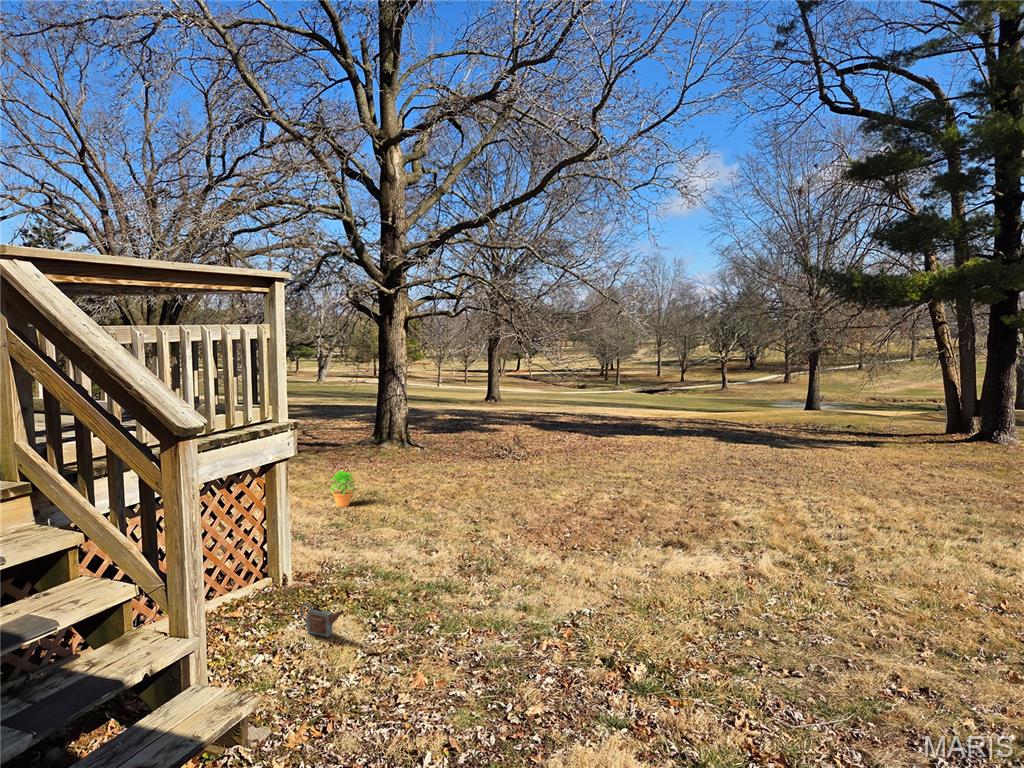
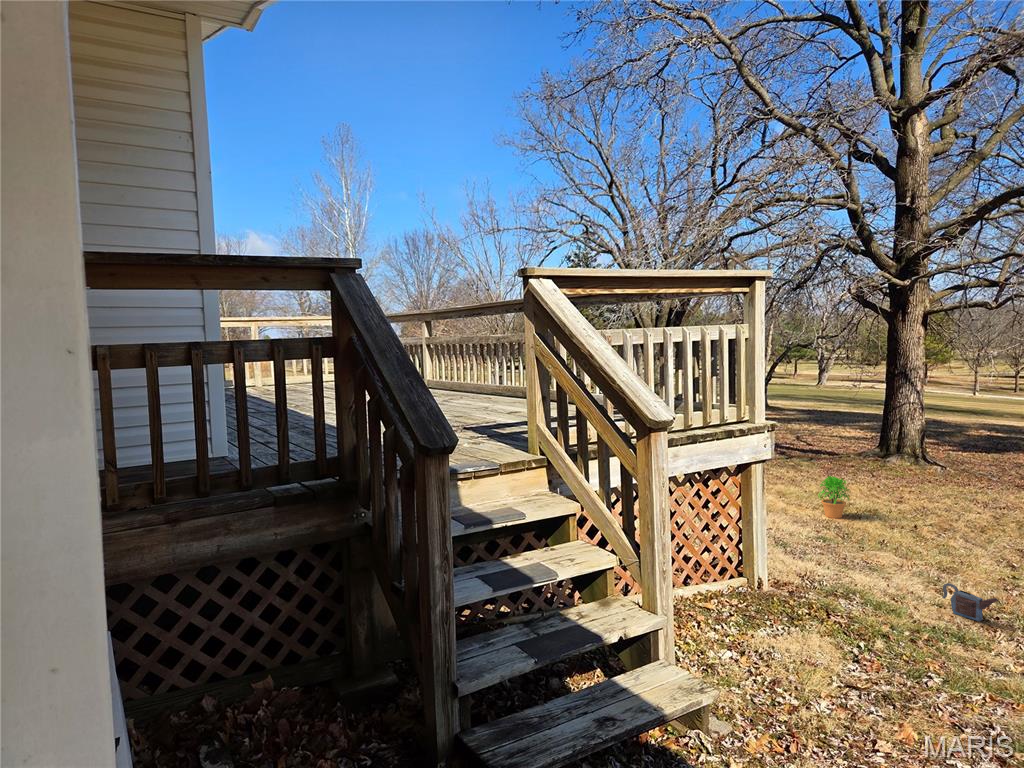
watering can: present [299,602,344,637] -> present [942,583,998,621]

